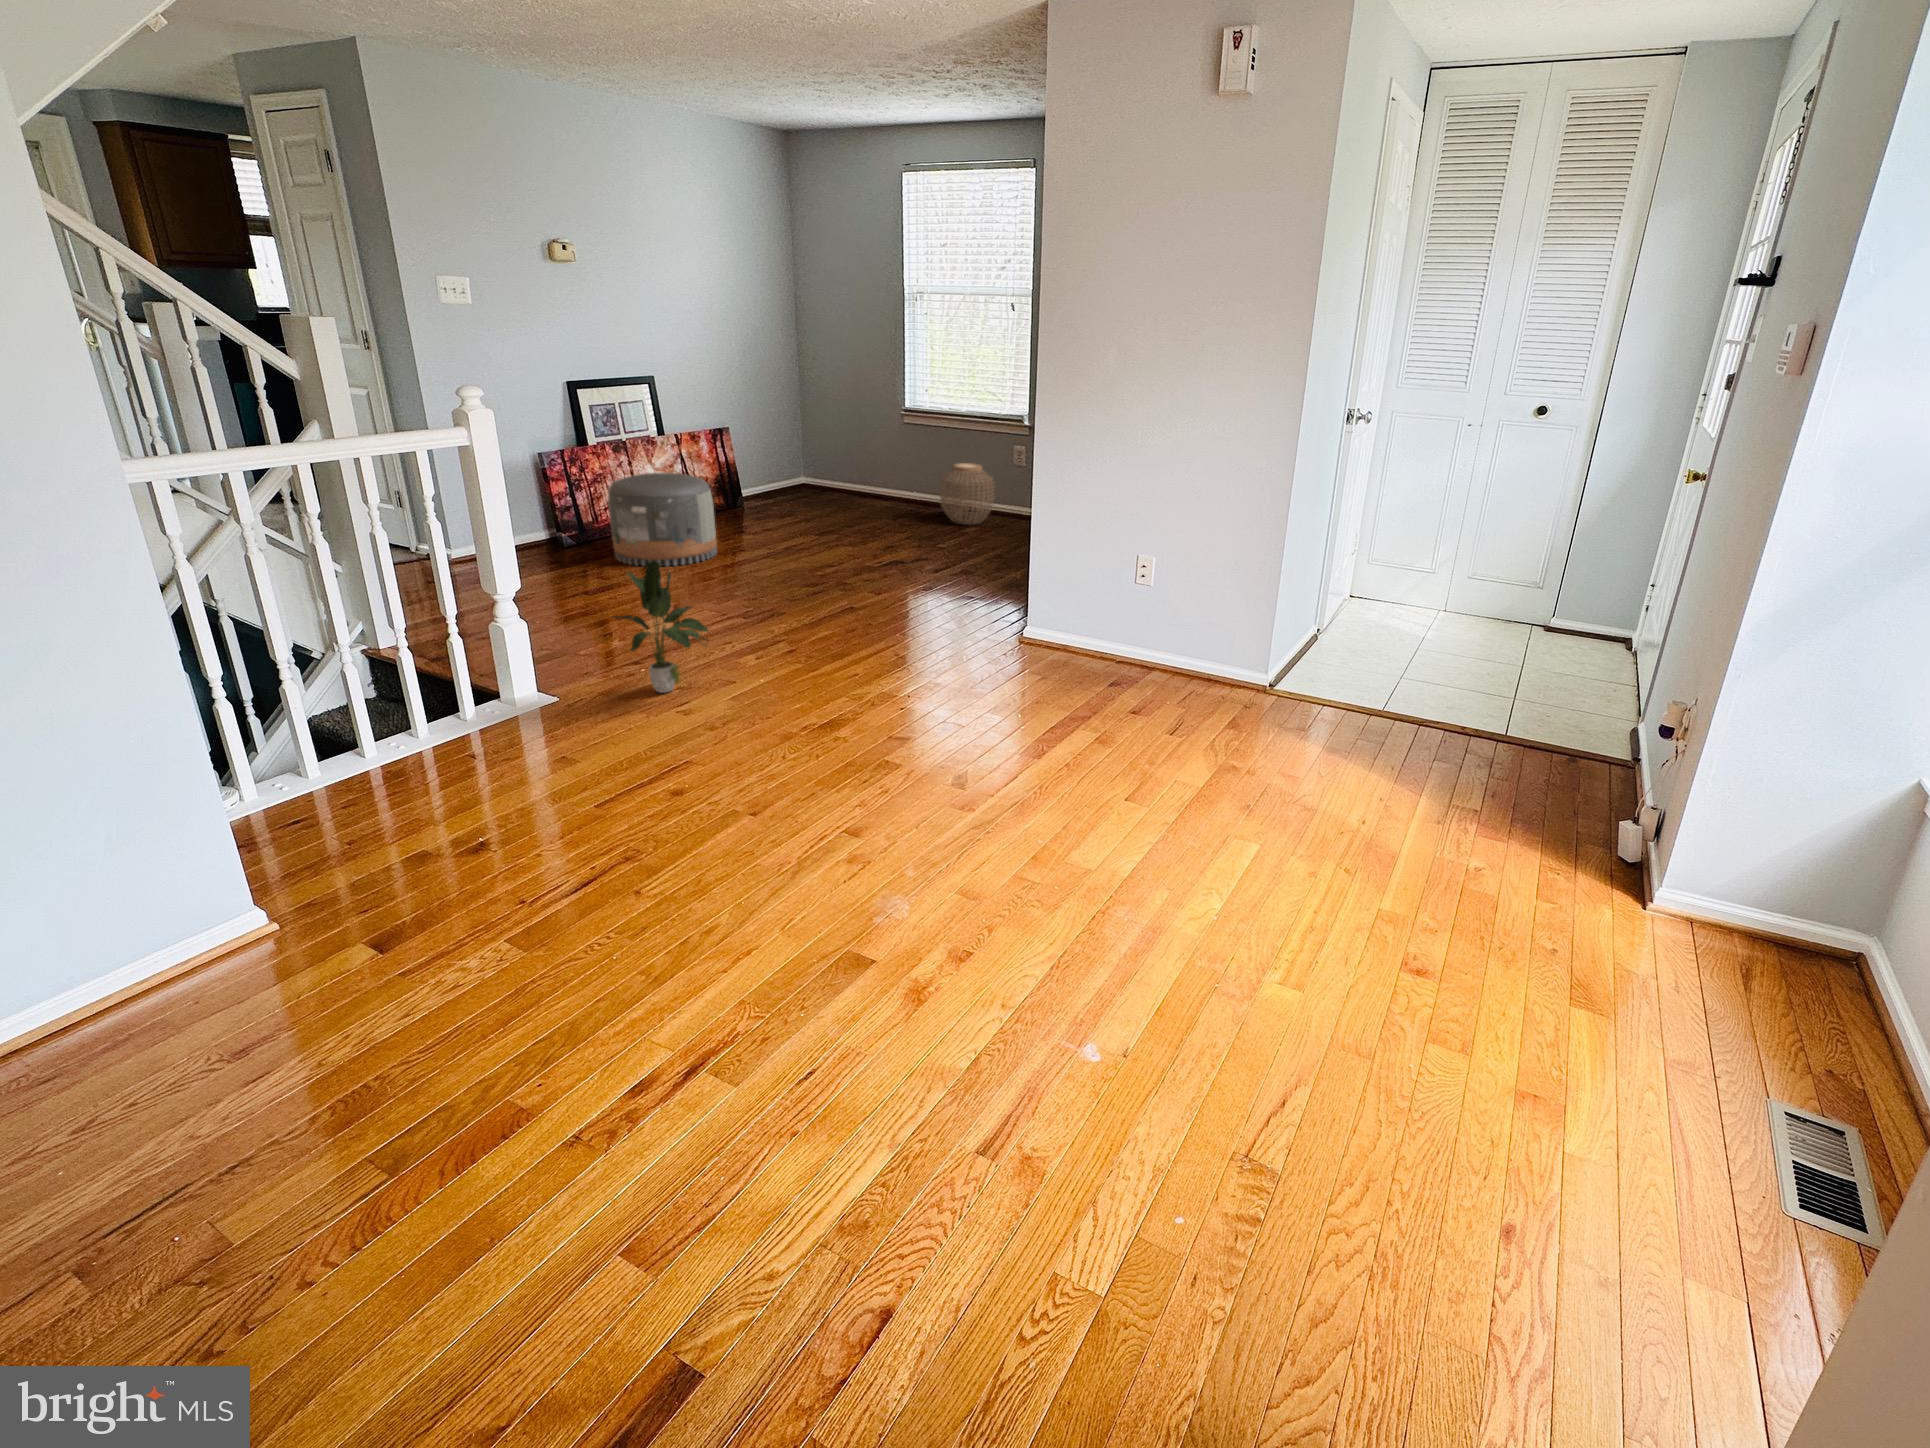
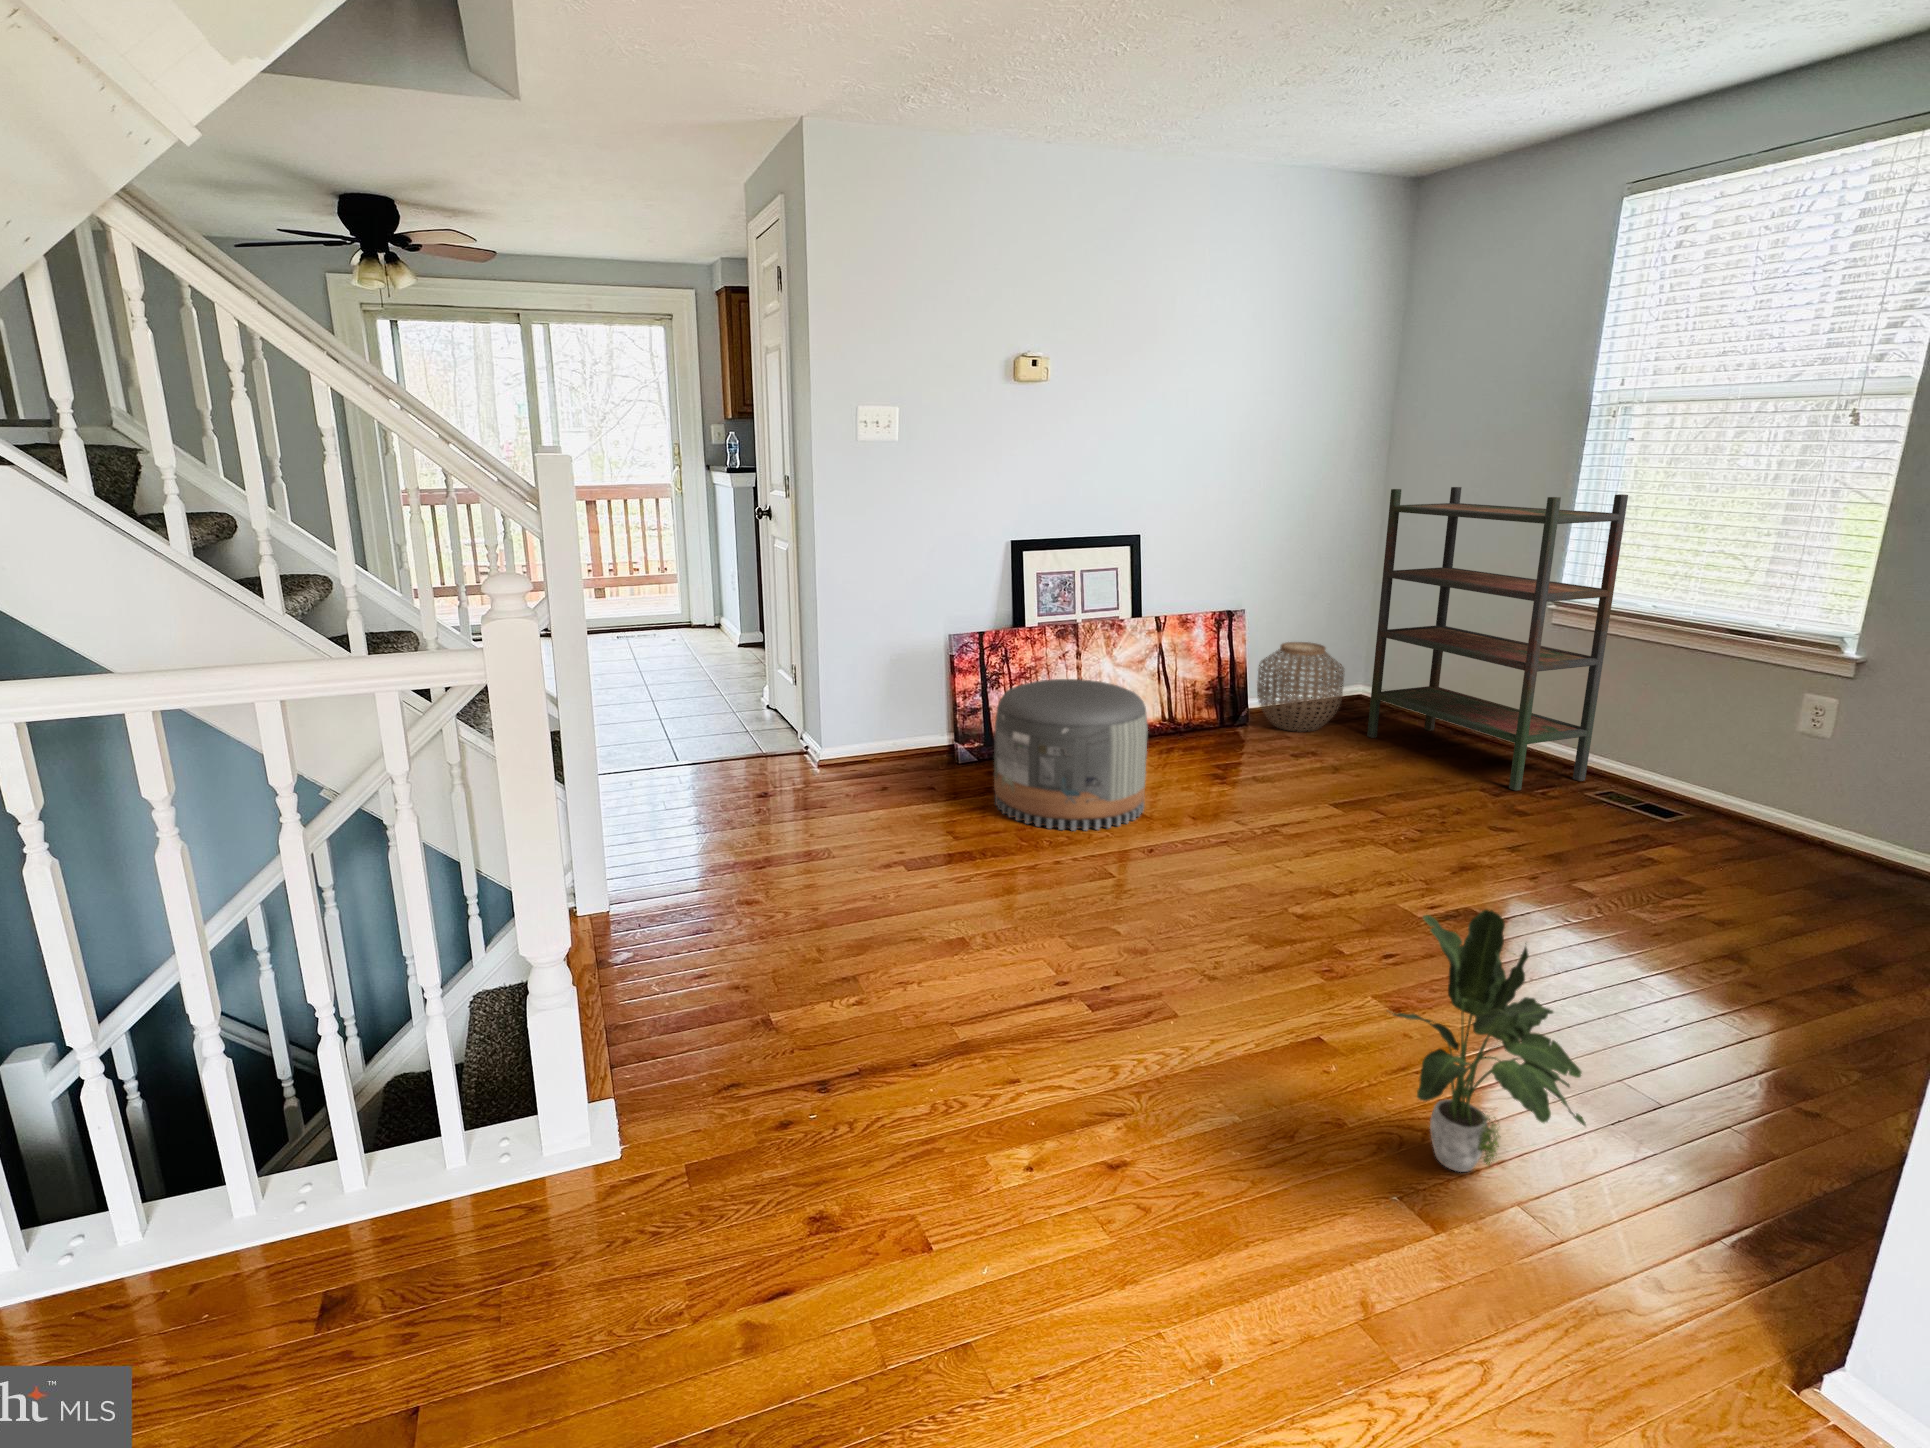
bookshelf: none [808,343,930,517] -> present [1367,487,1628,791]
woven basket: present [940,463,994,524] -> present [1257,642,1344,732]
potted plant: present [613,560,709,693] -> present [1392,910,1586,1172]

